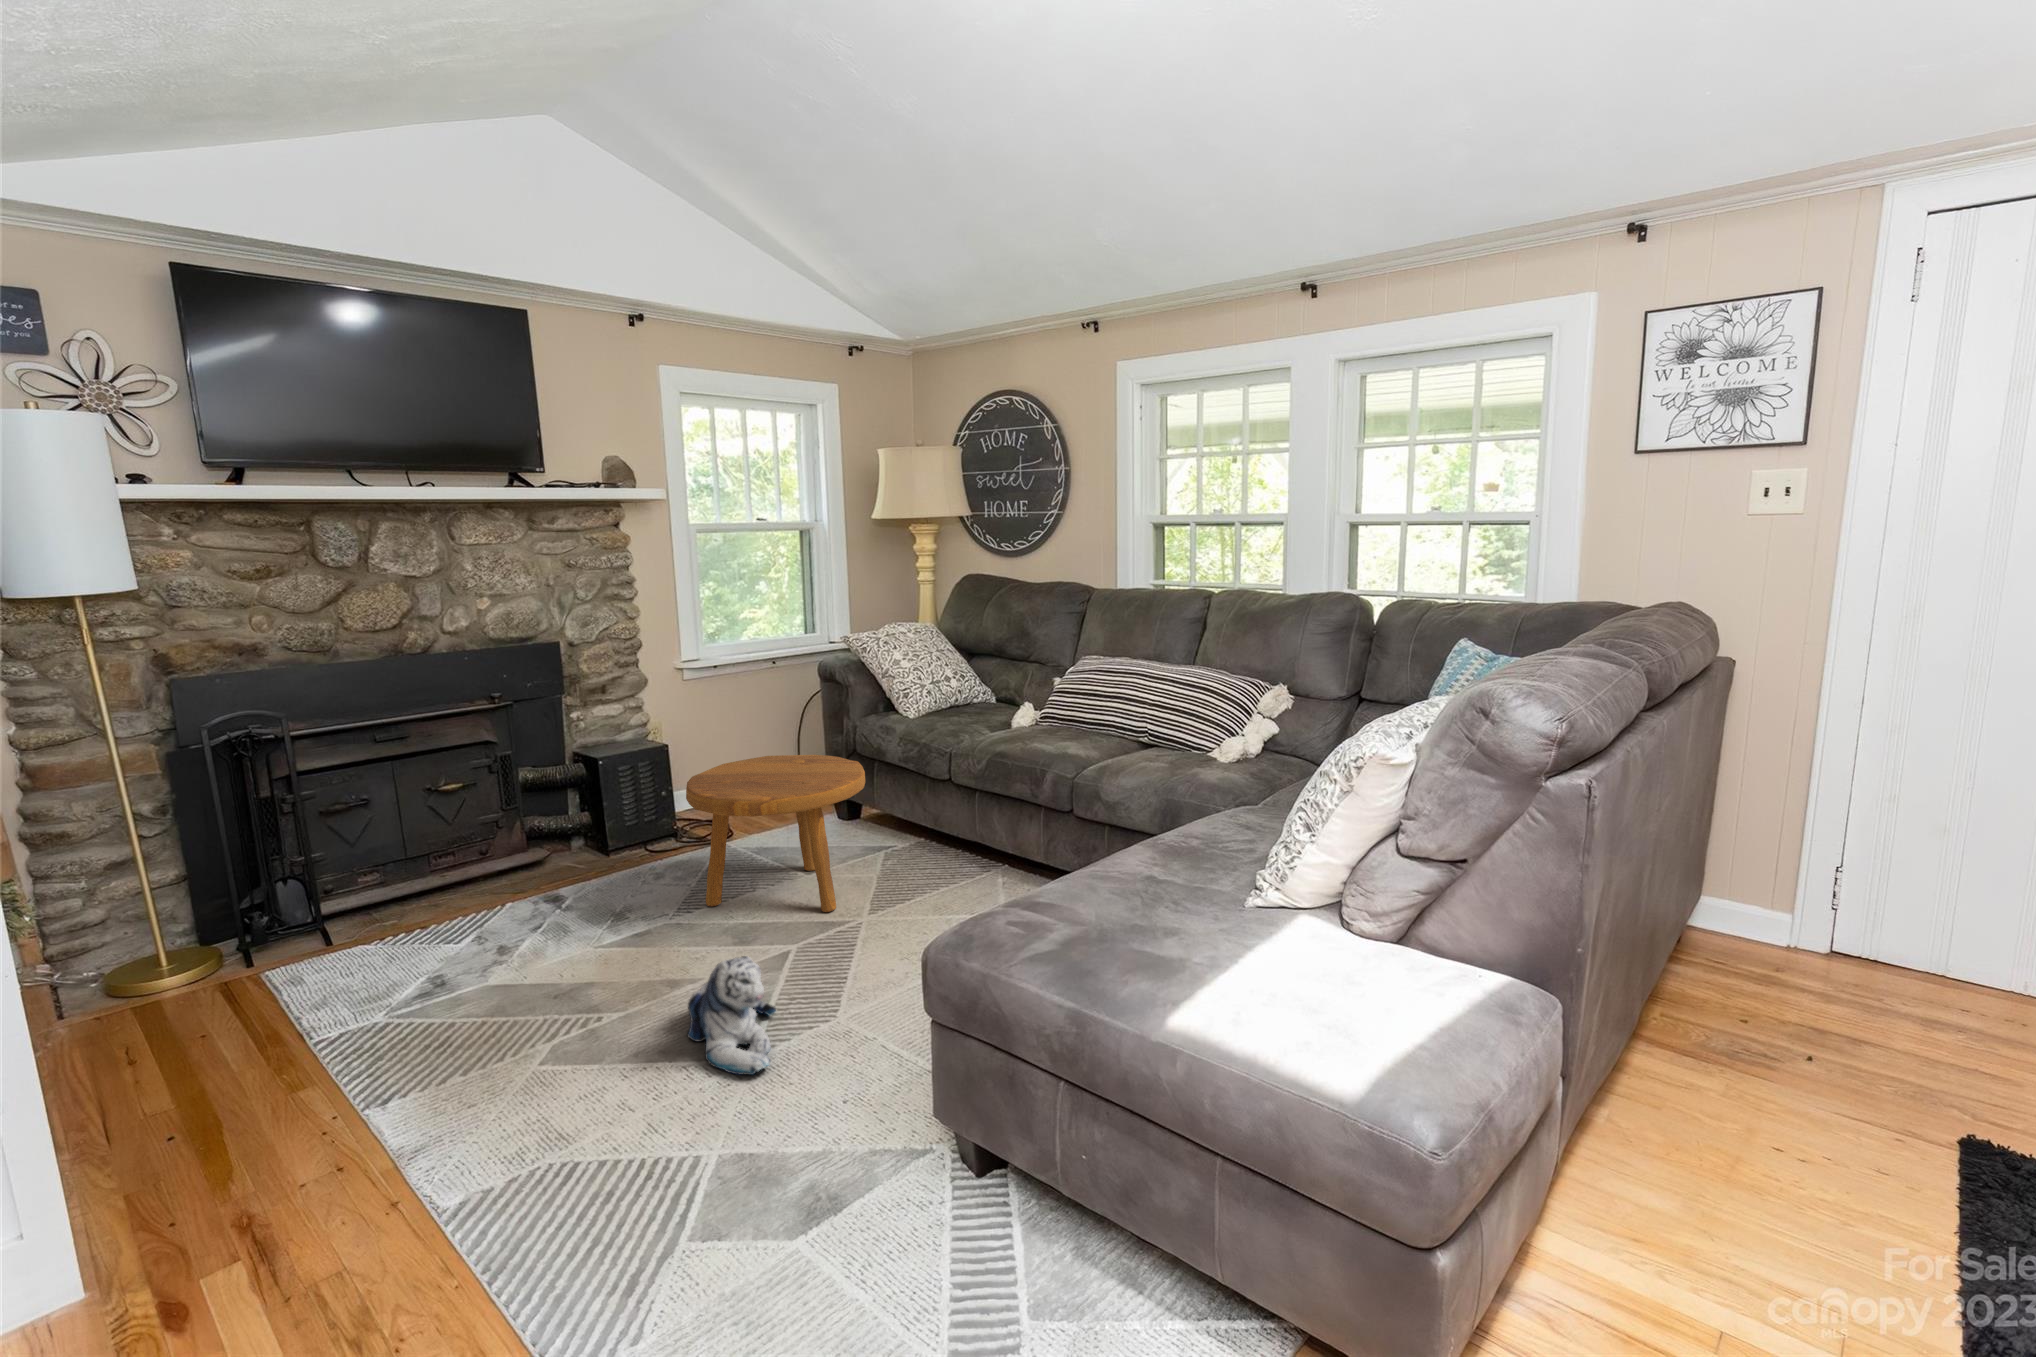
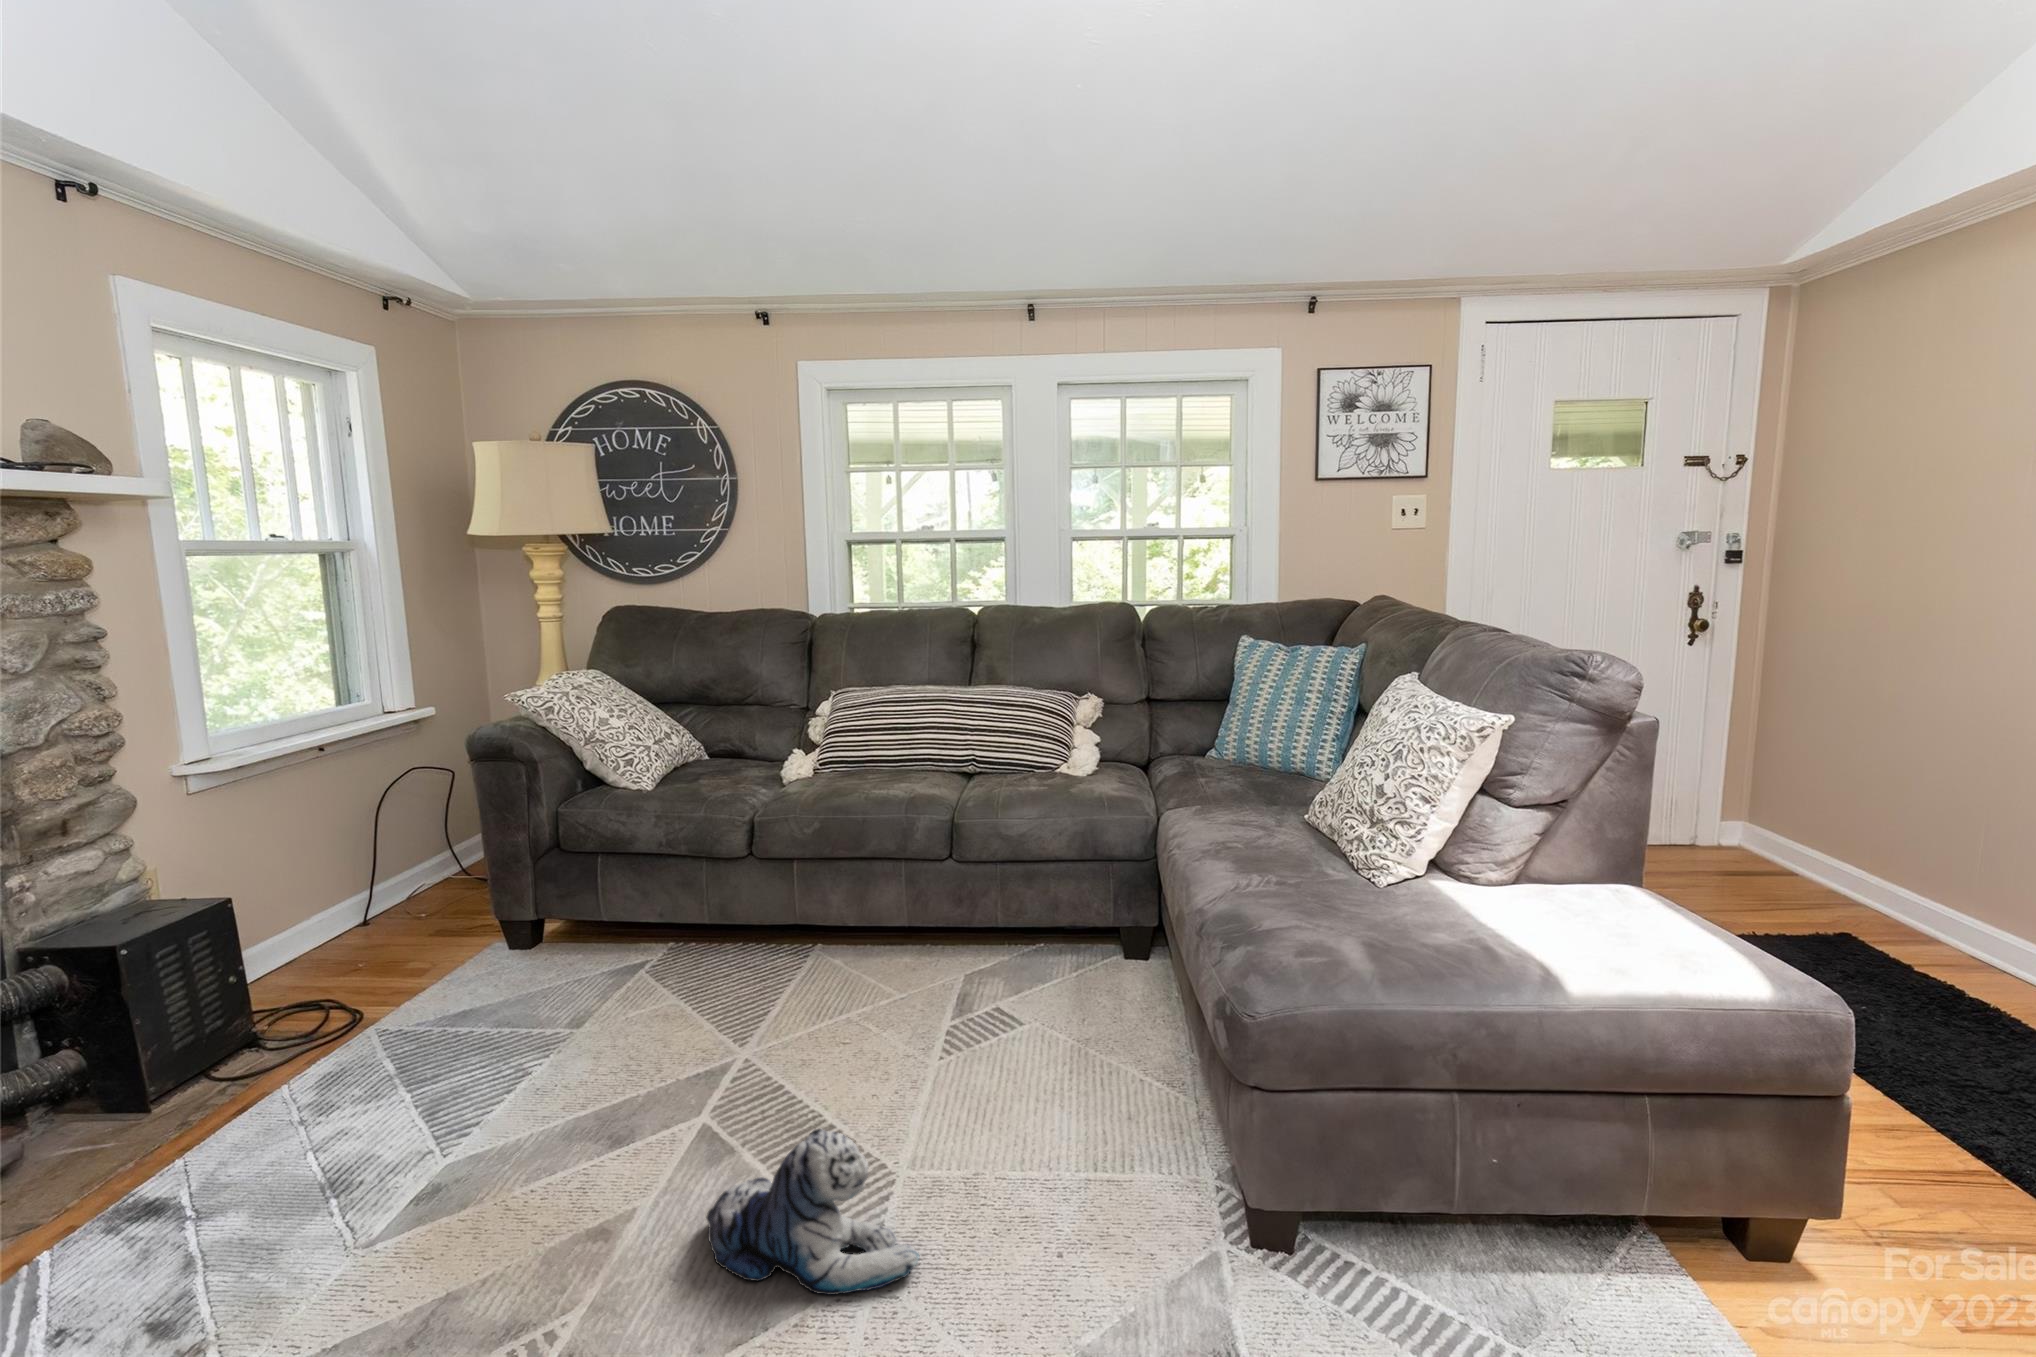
footstool: present [686,755,865,912] -> none [427,855,704,1116]

